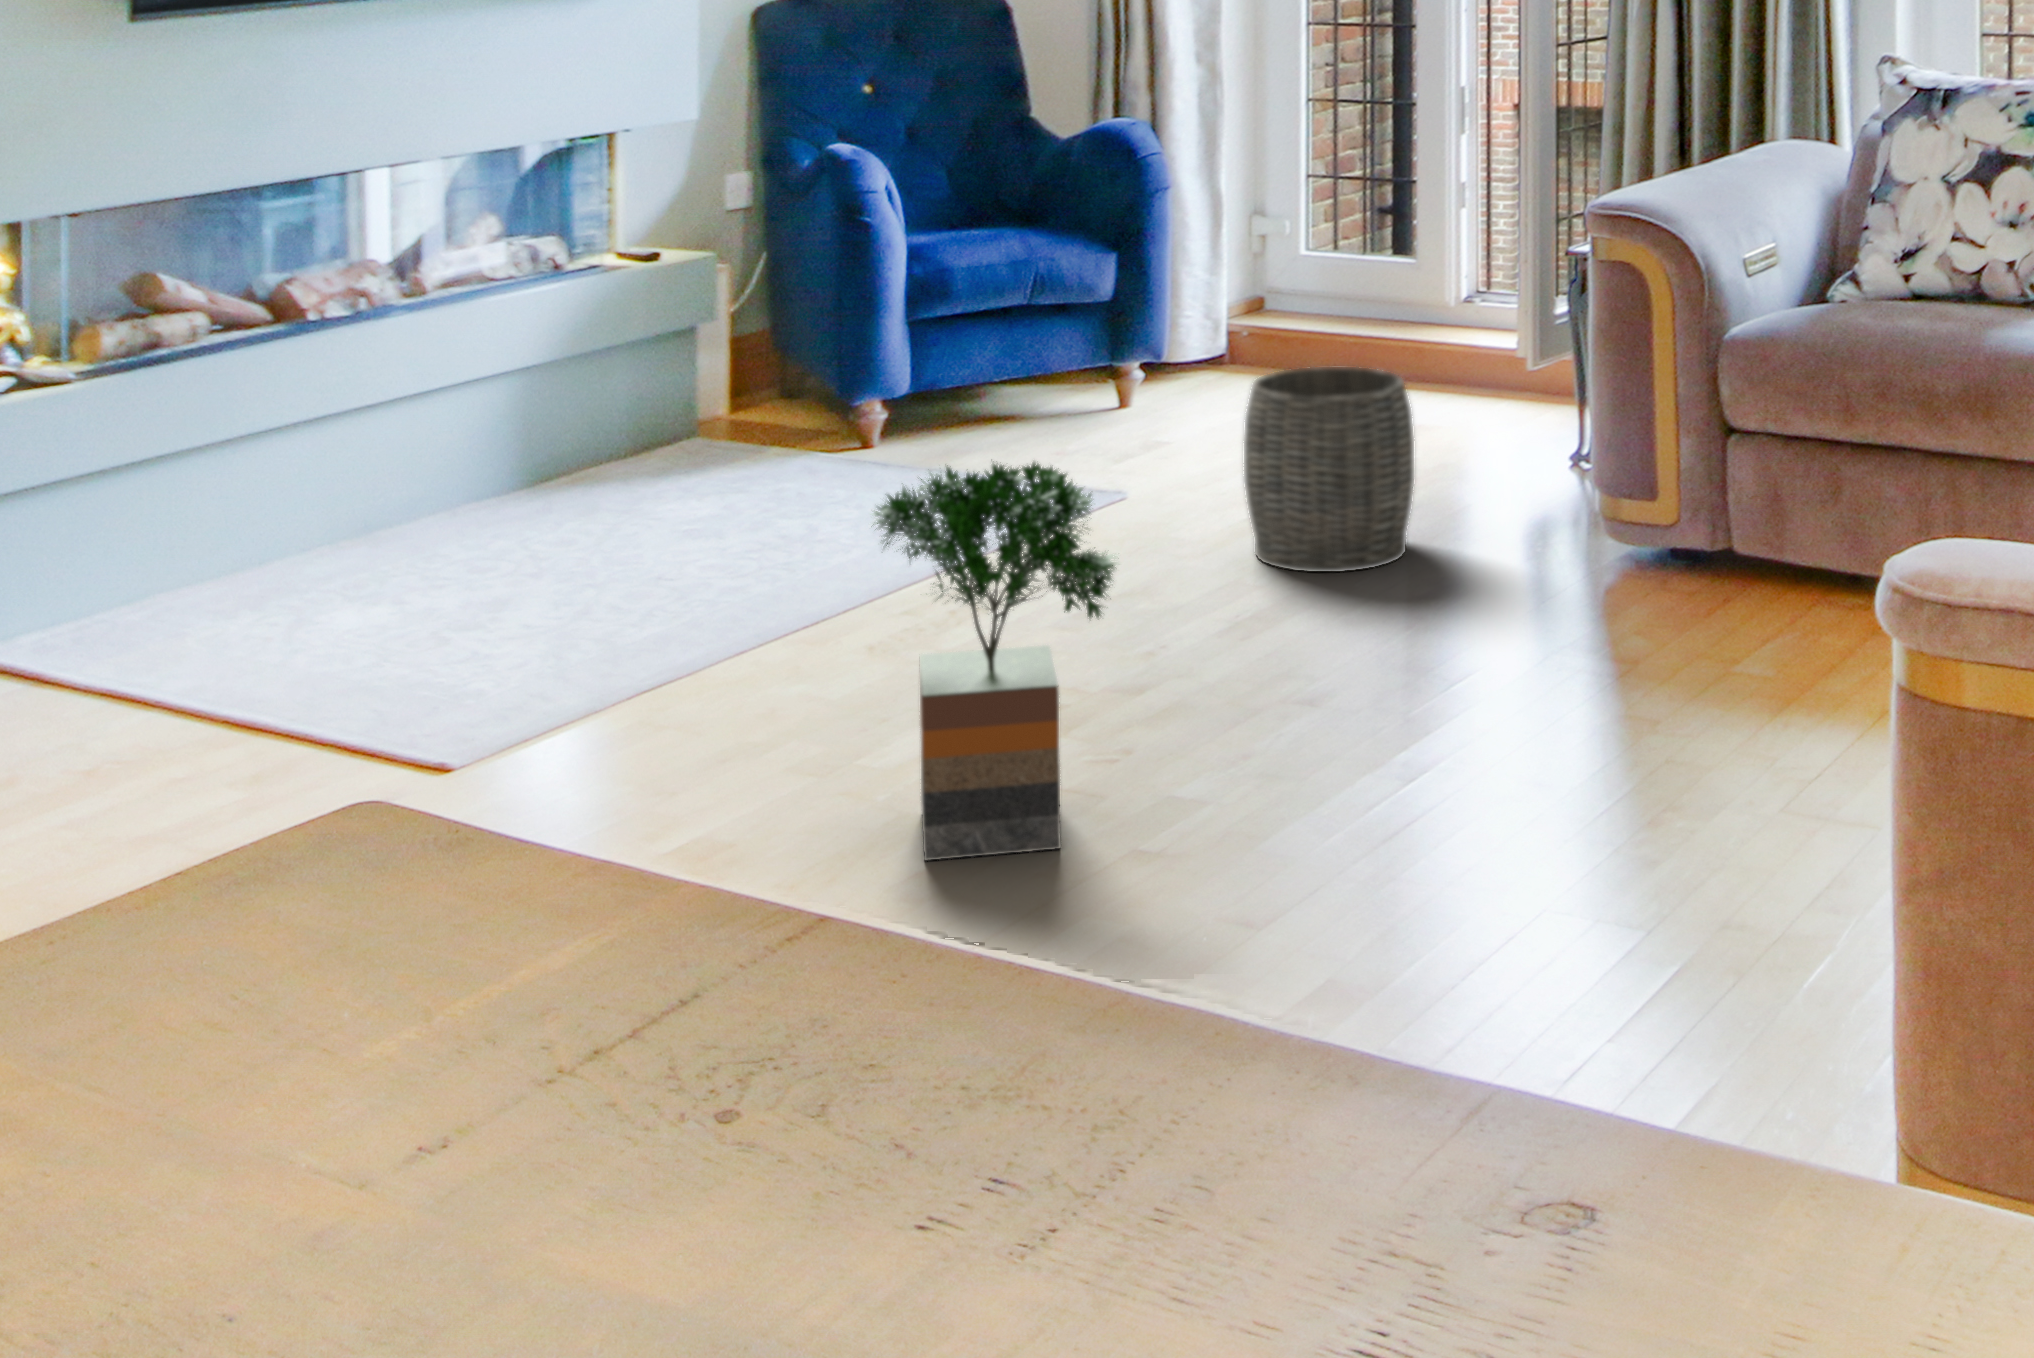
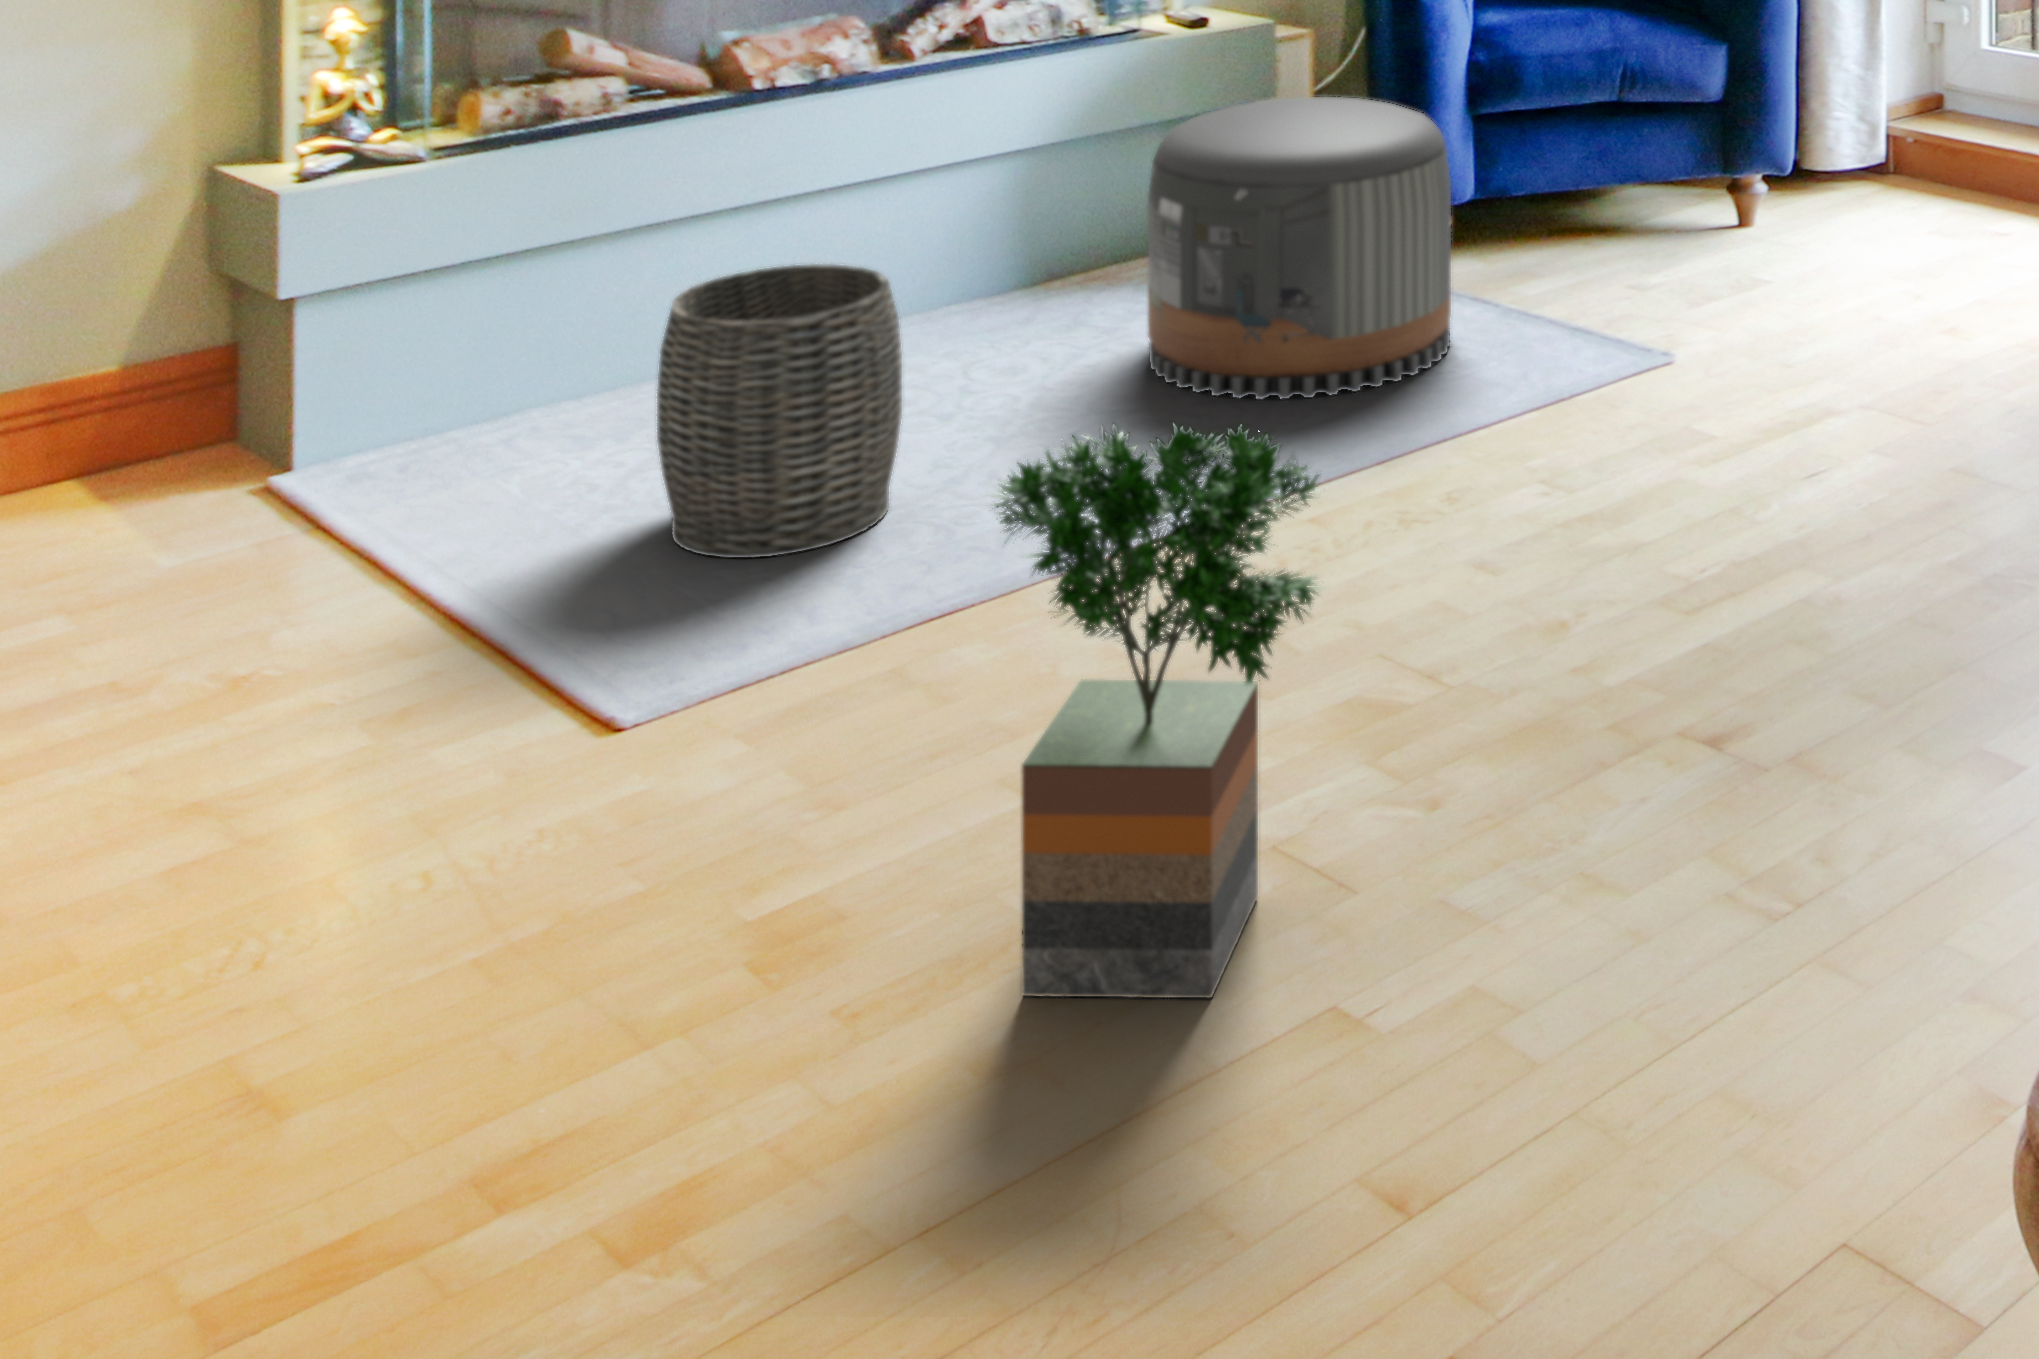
pouf: none [690,298,945,541] -> present [1148,97,1451,399]
woven basket: present [1244,367,1414,572] -> present [657,264,902,558]

